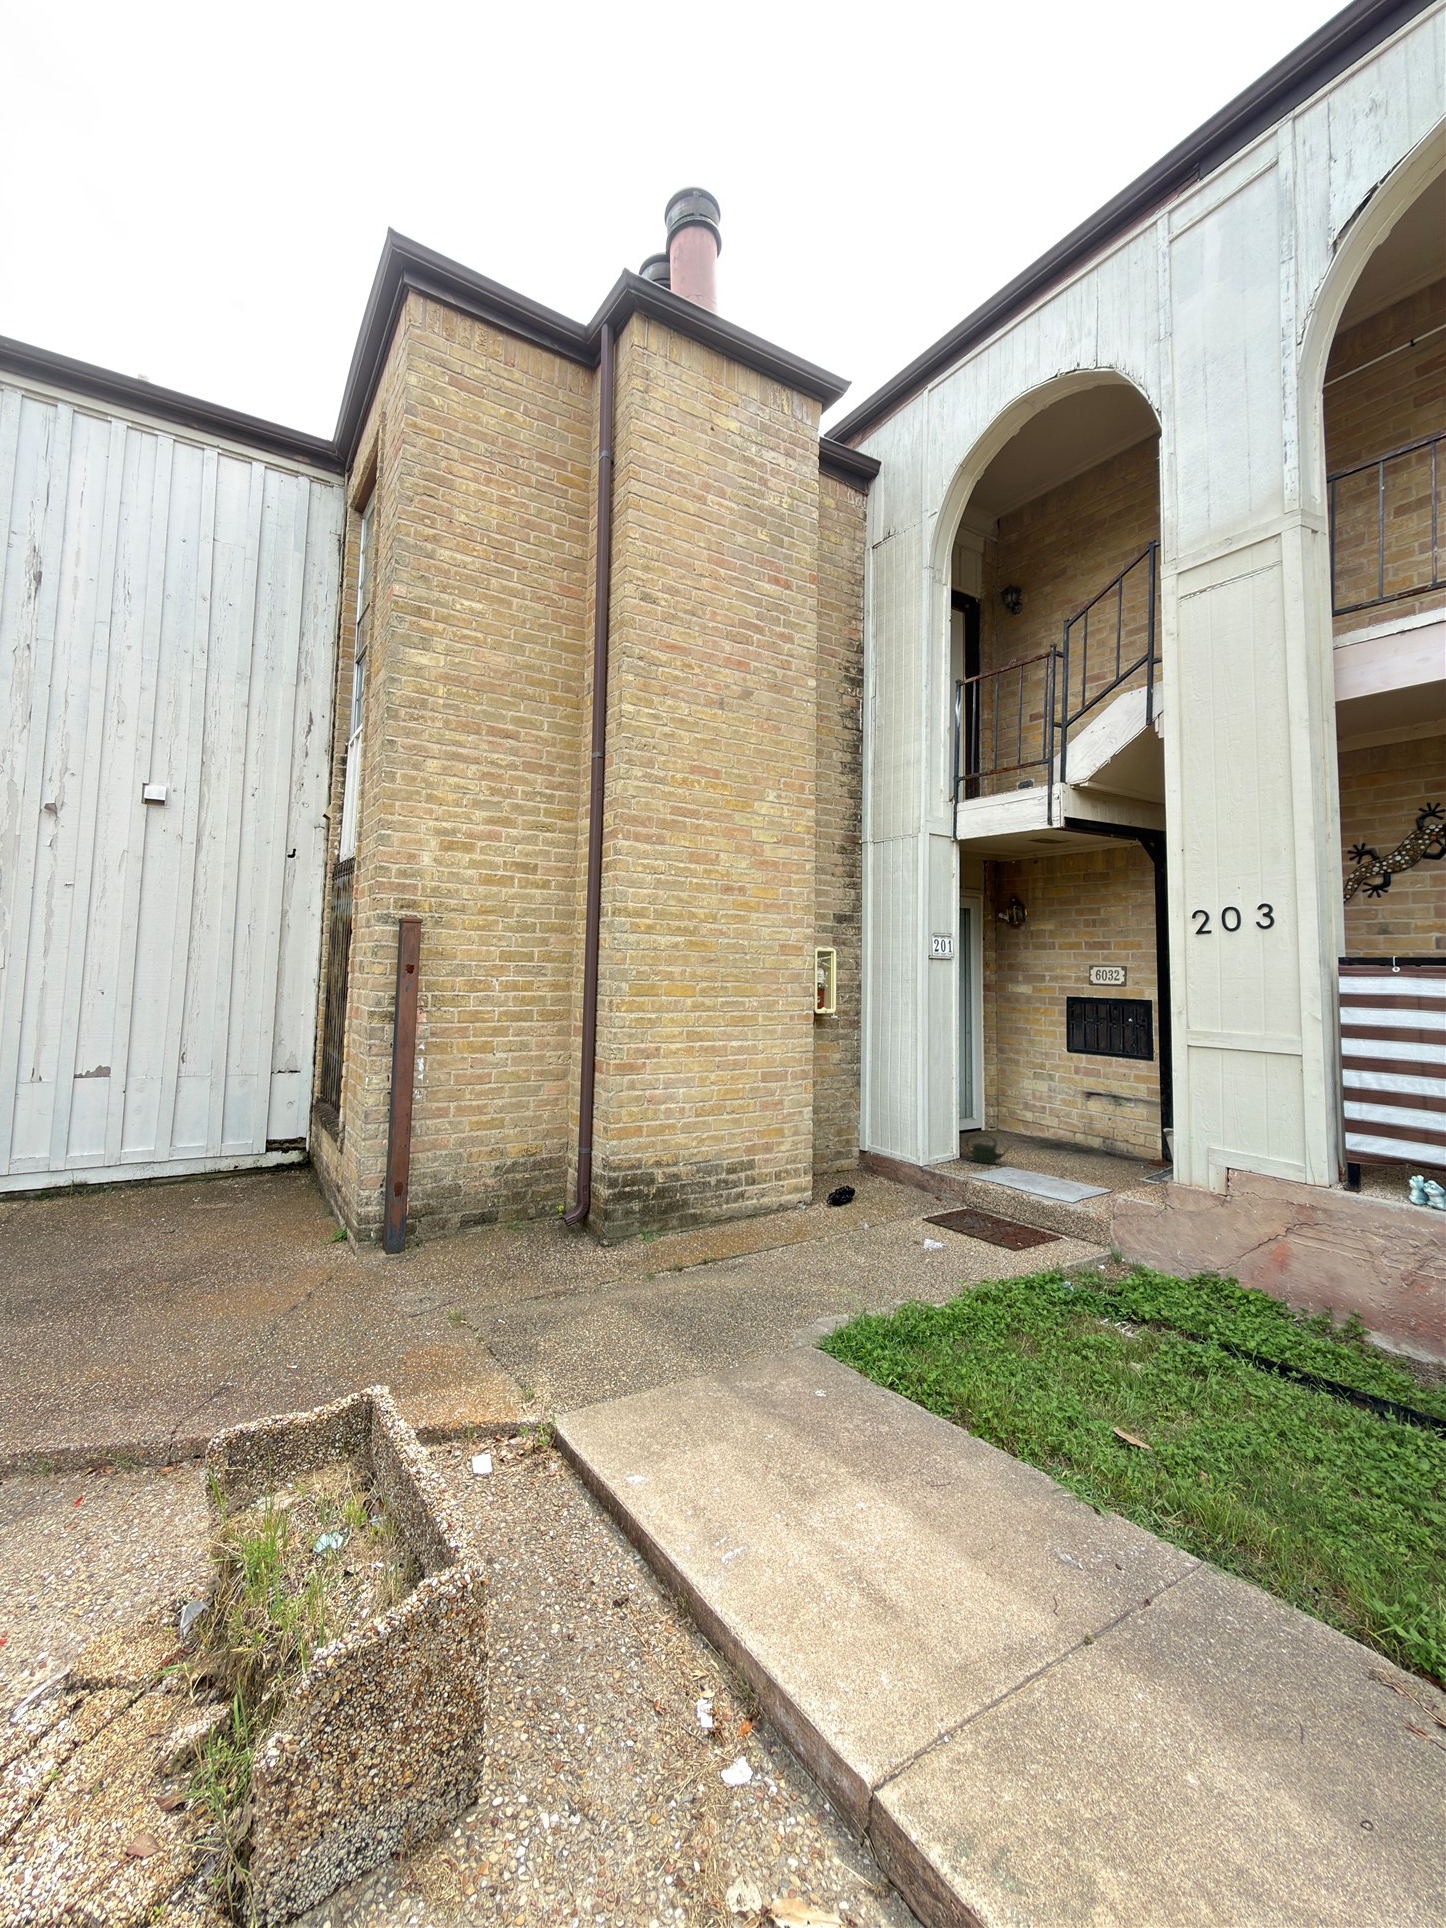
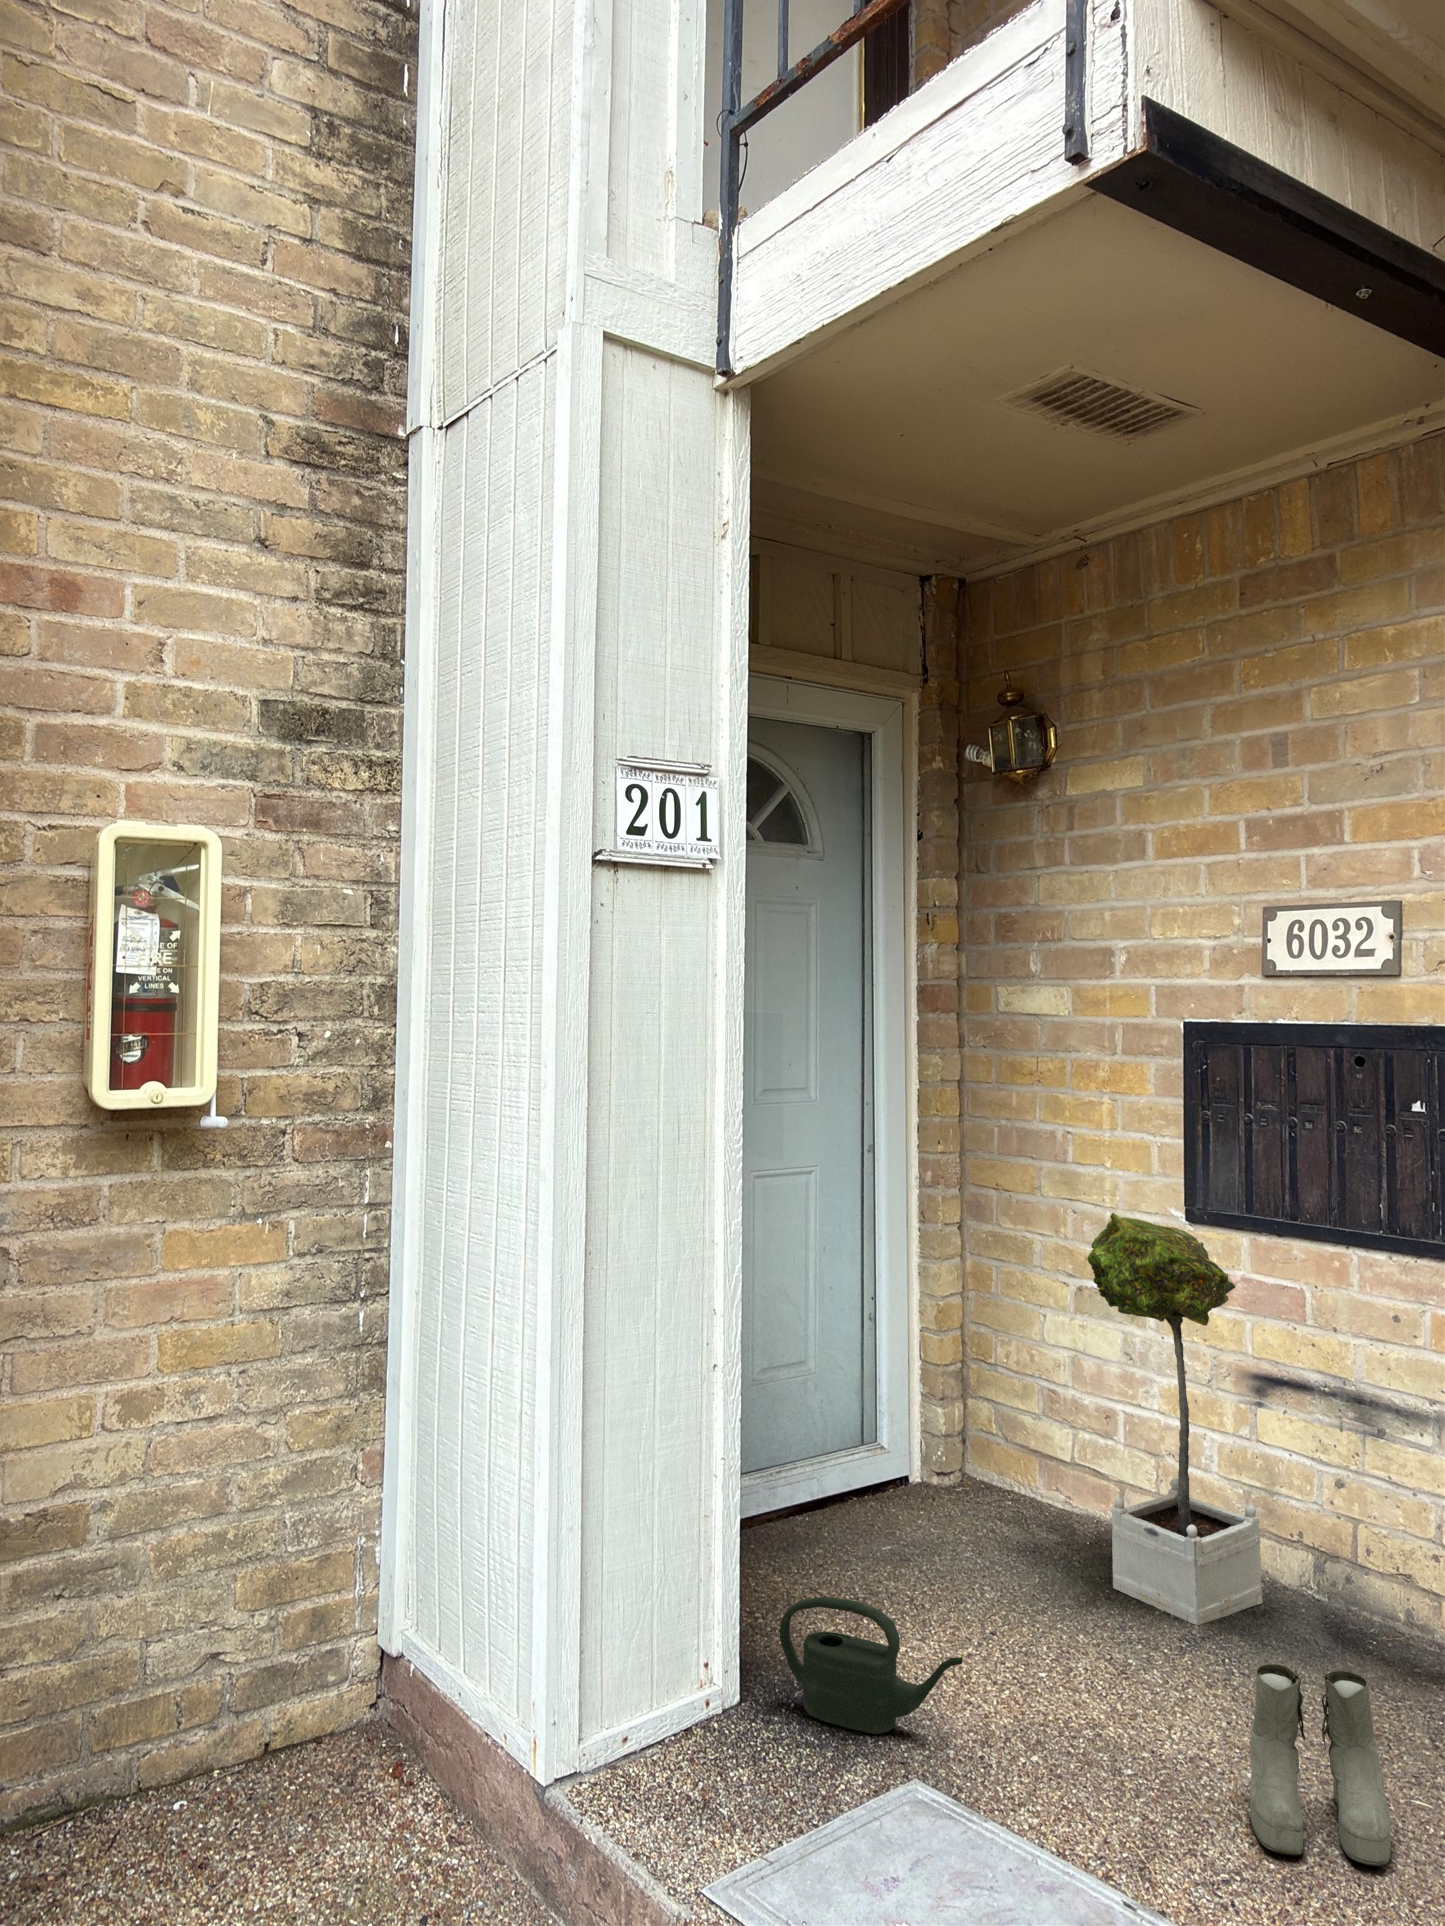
potted tree: none [1039,1048,1088,1156] -> present [1087,1213,1263,1625]
boots: none [1082,1144,1113,1180] -> present [1250,1664,1391,1866]

